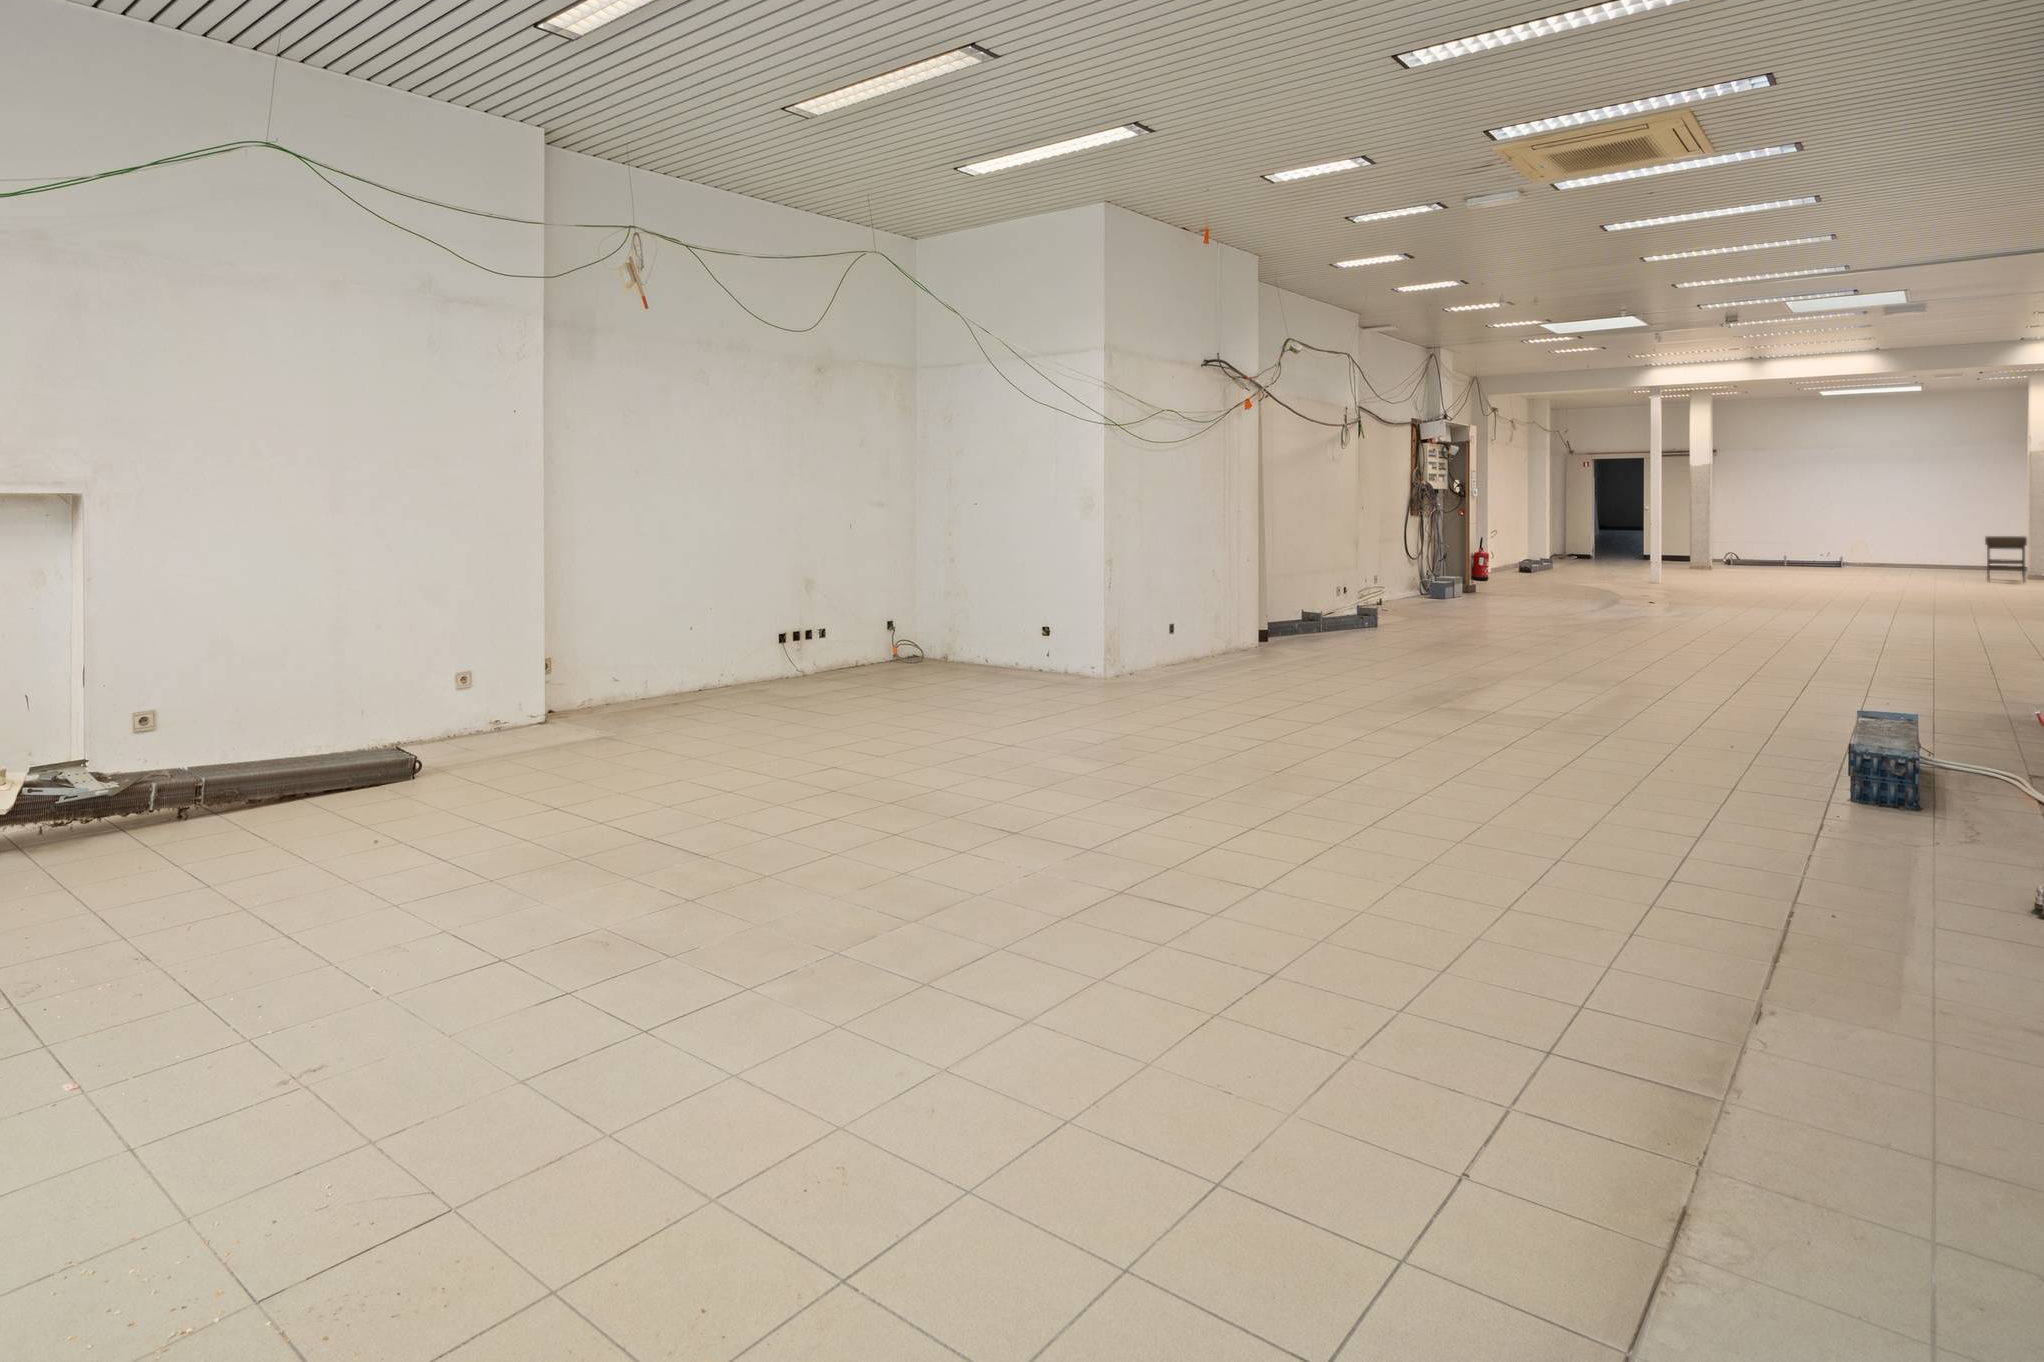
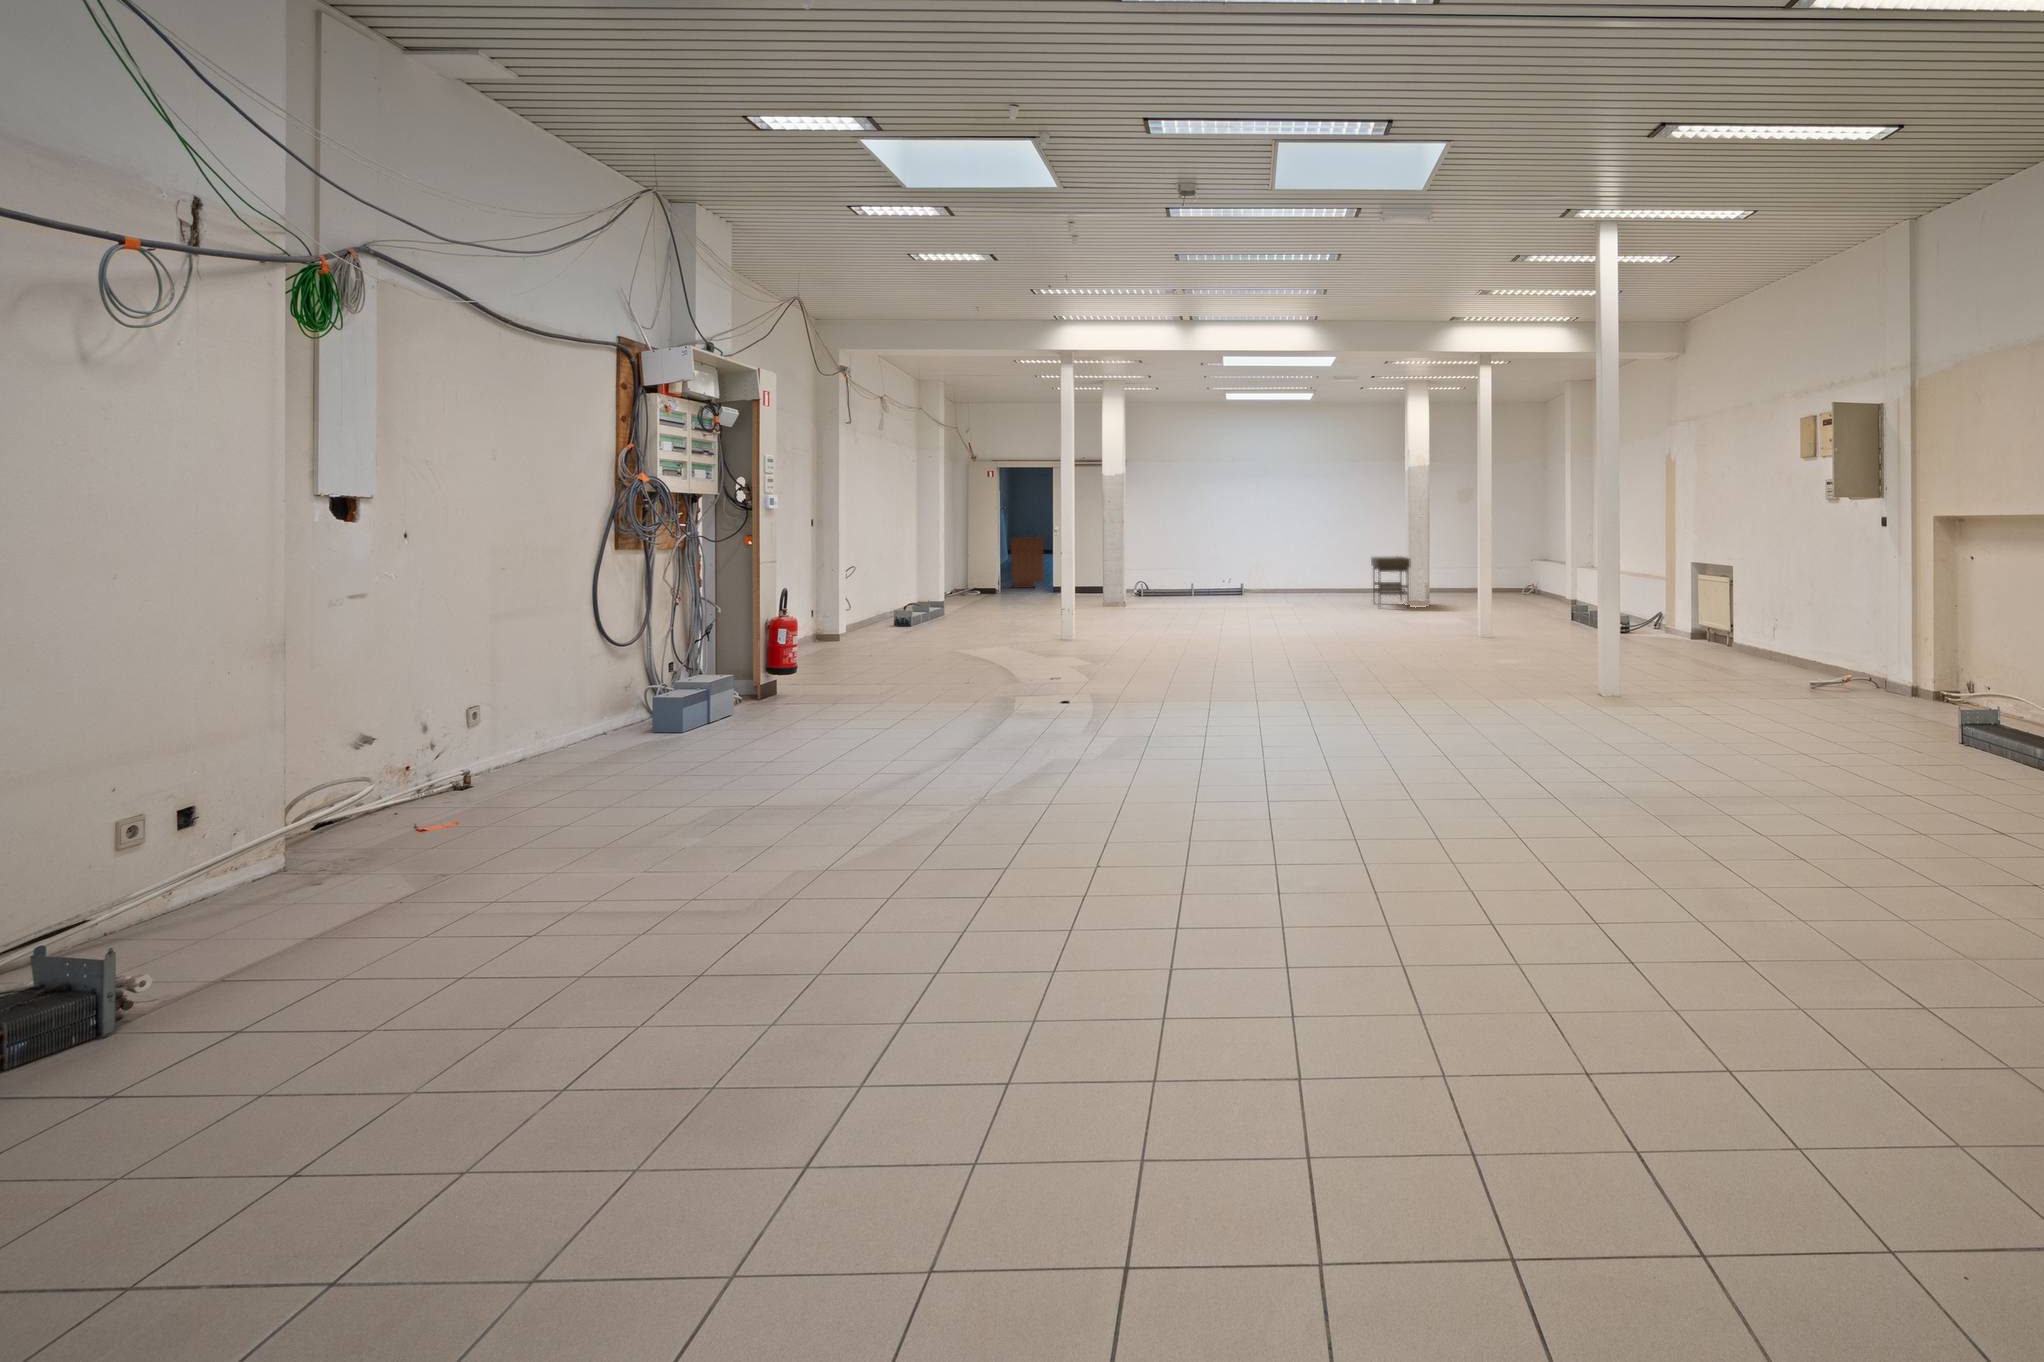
filing cabinet: none [1603,516,1634,557] -> present [1011,537,1043,588]

